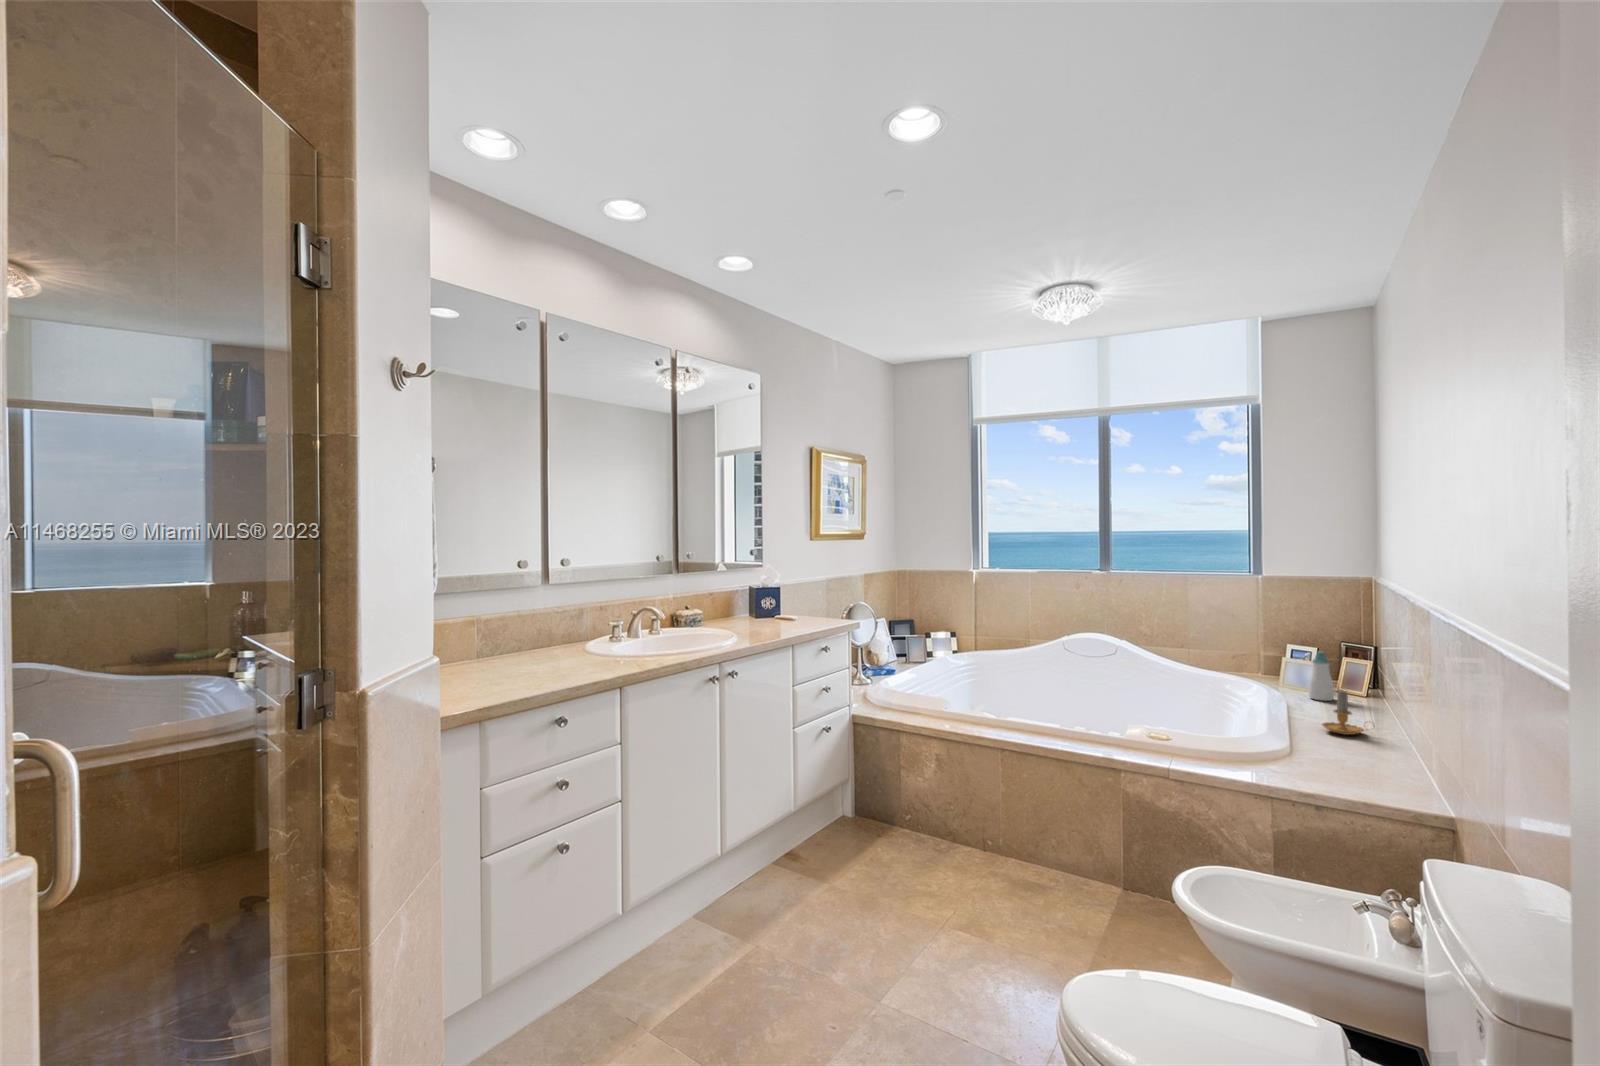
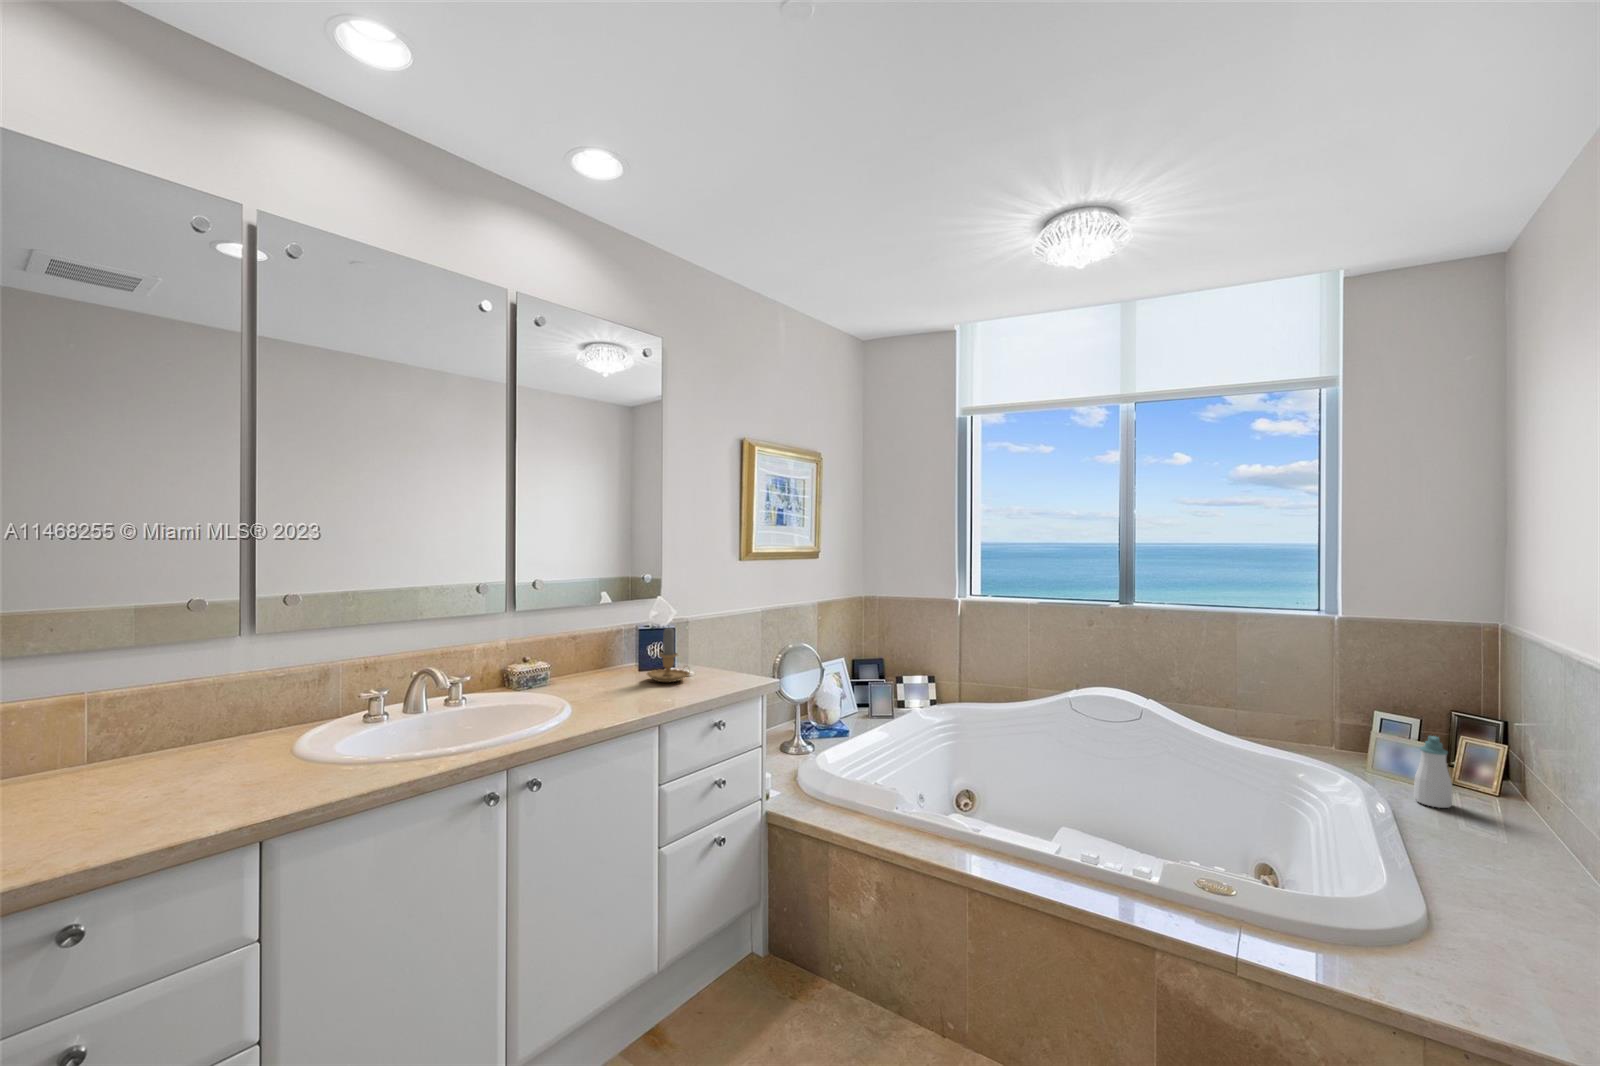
candle: present [1322,690,1367,735] -> present [647,628,690,682]

